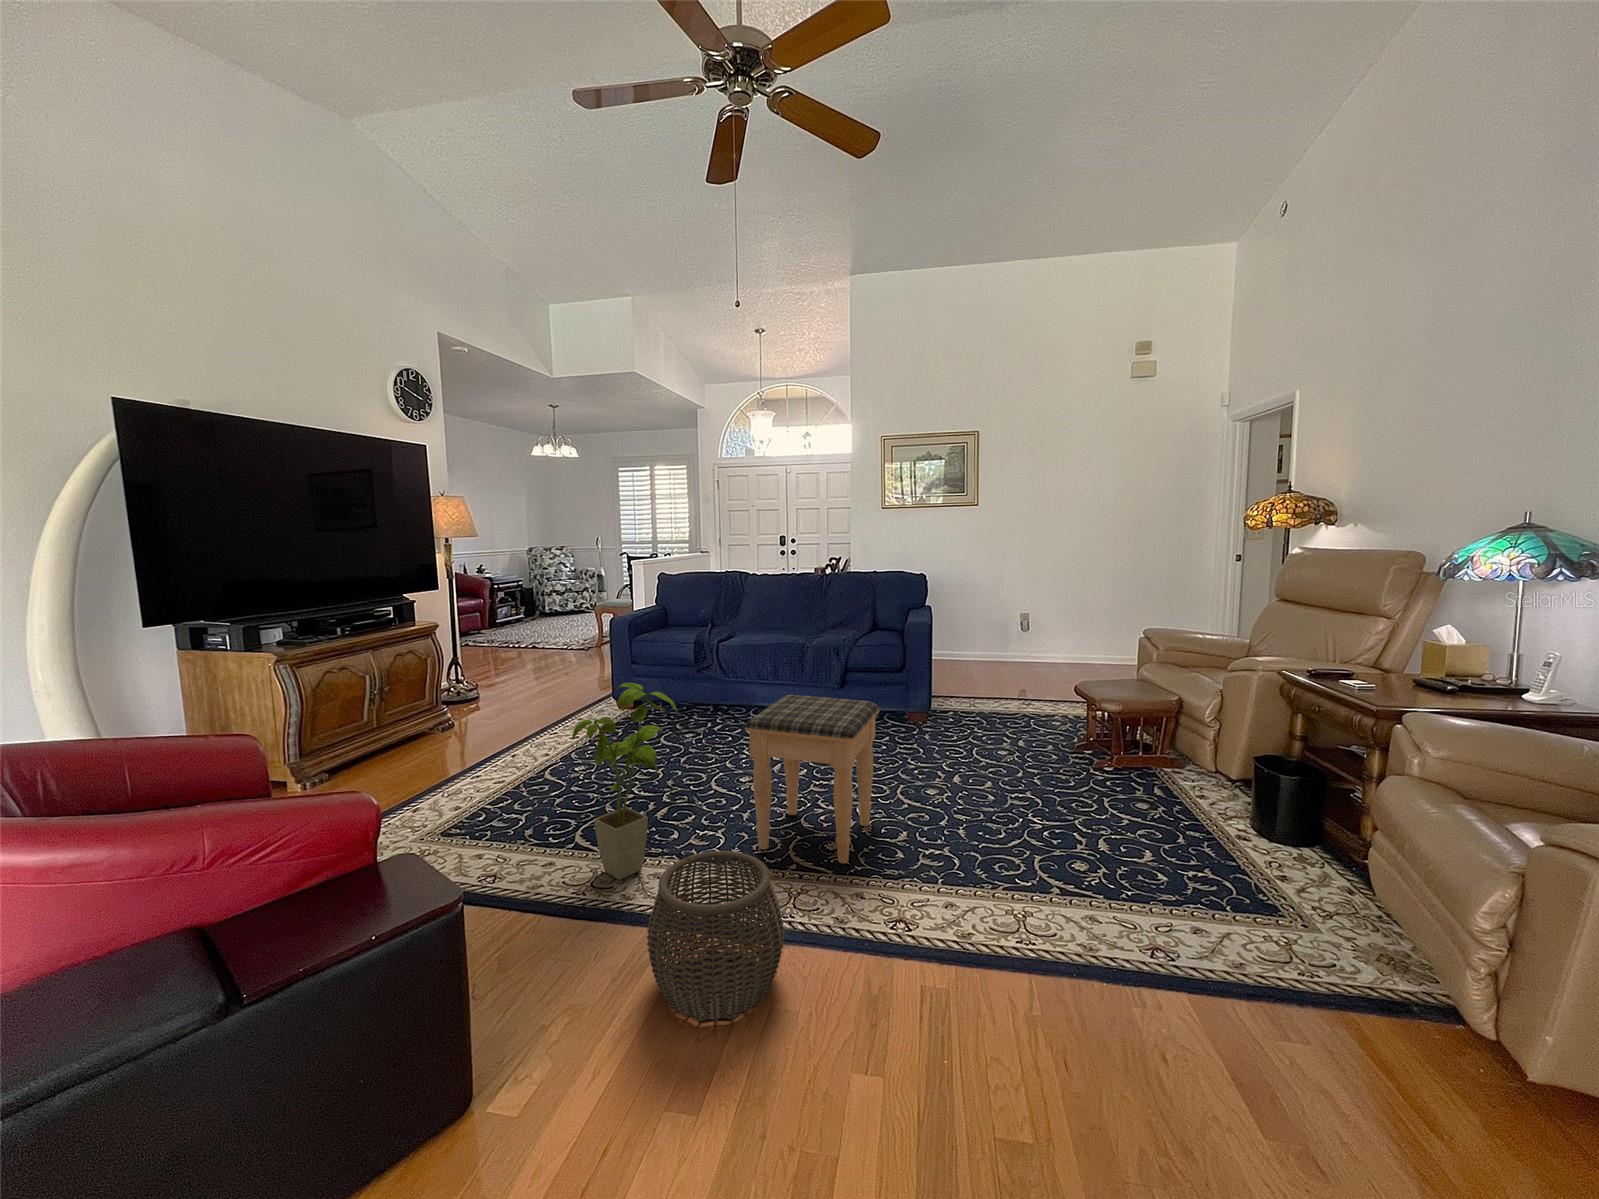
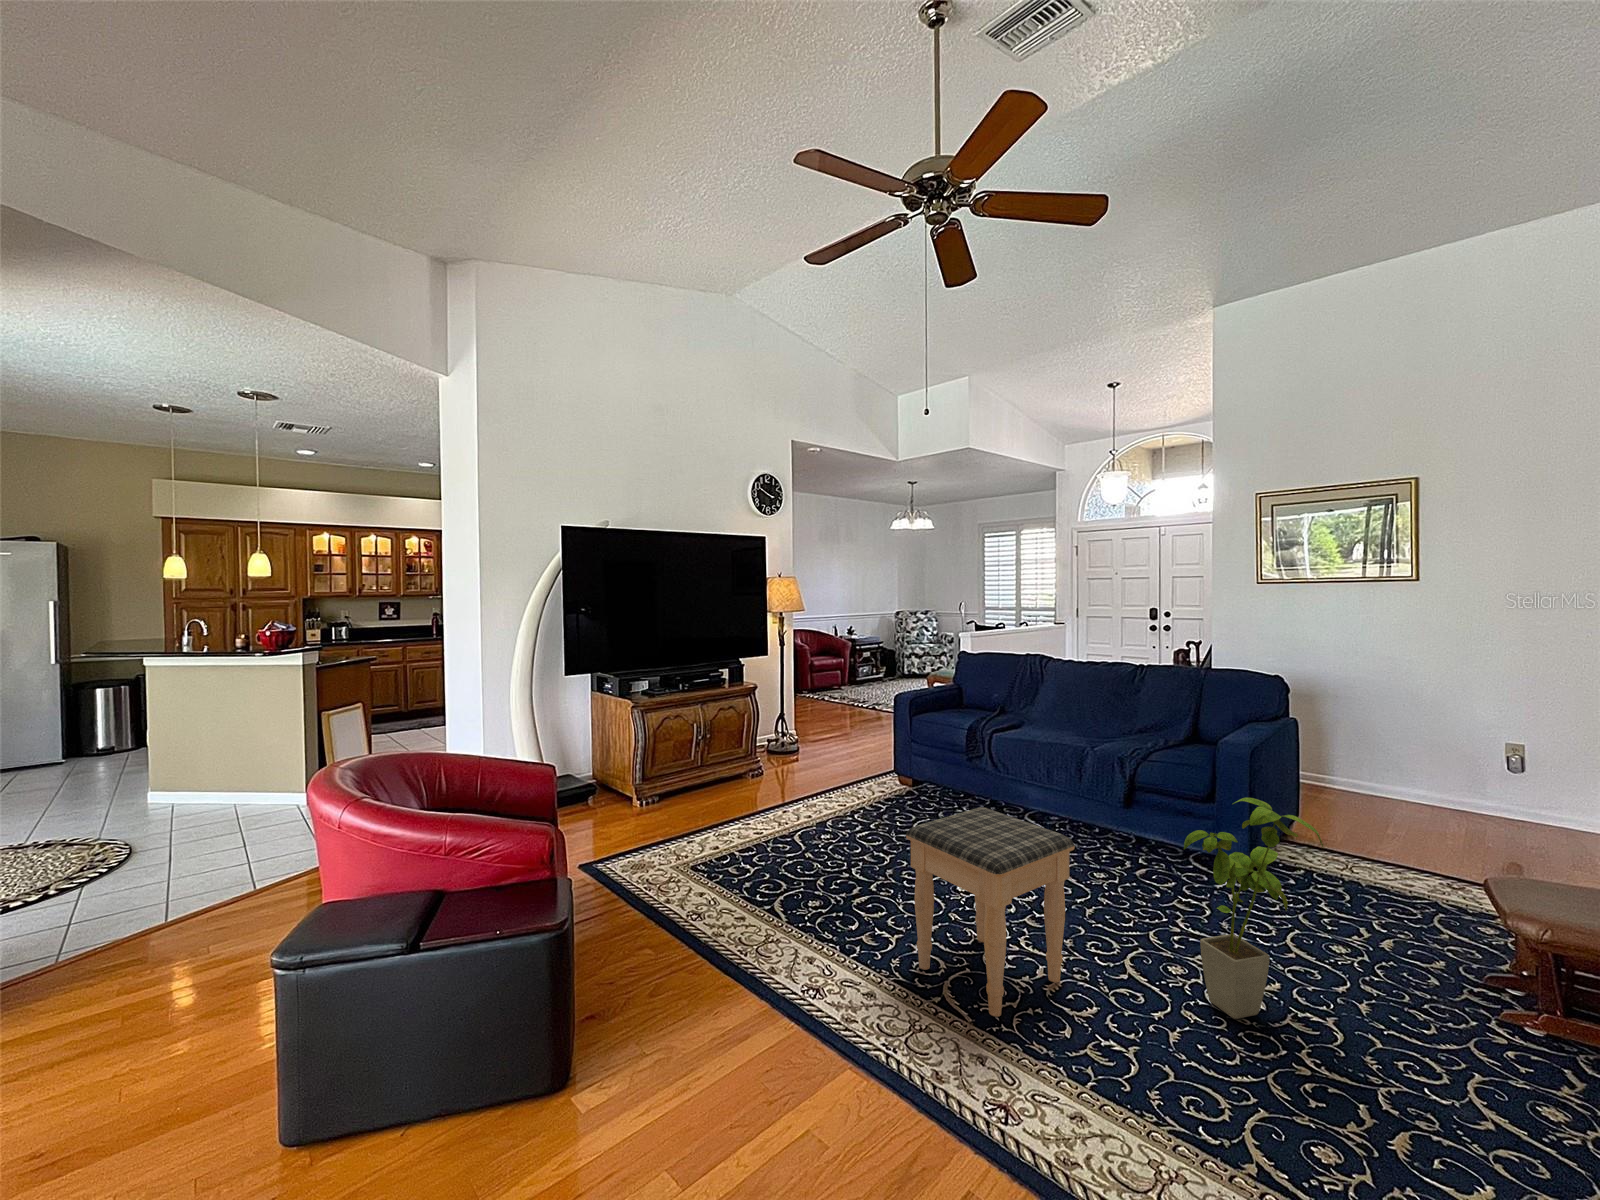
house plant: present [572,683,678,880] -> present [1184,798,1323,1019]
woven basket: present [647,851,785,1022] -> none [716,950,847,1127]

